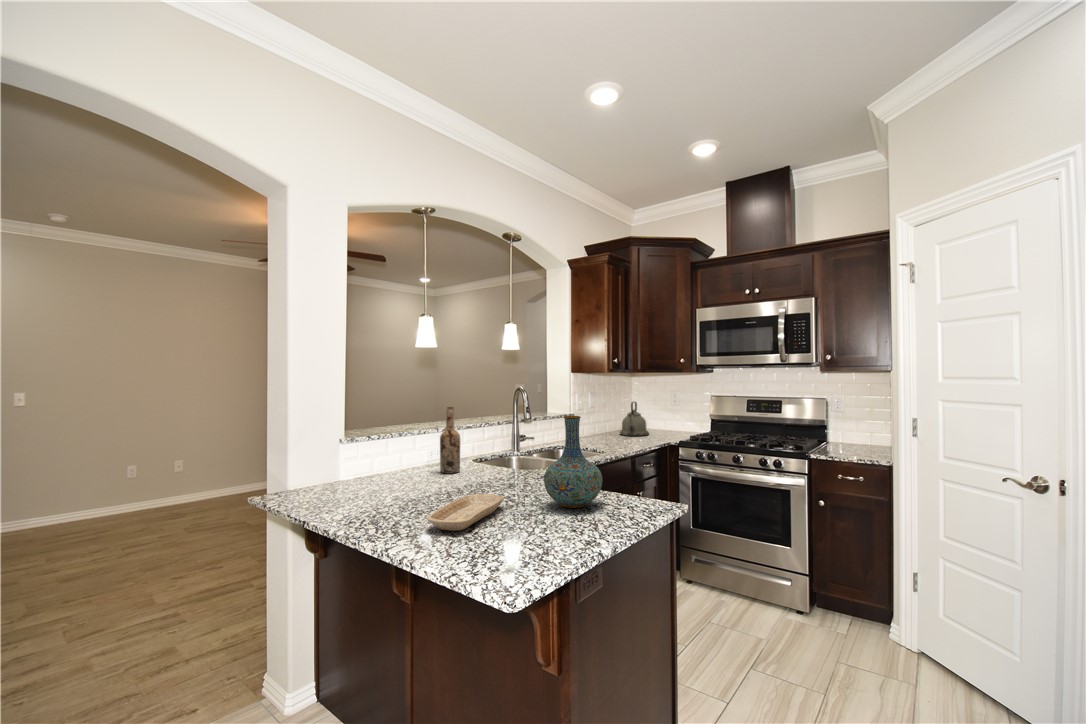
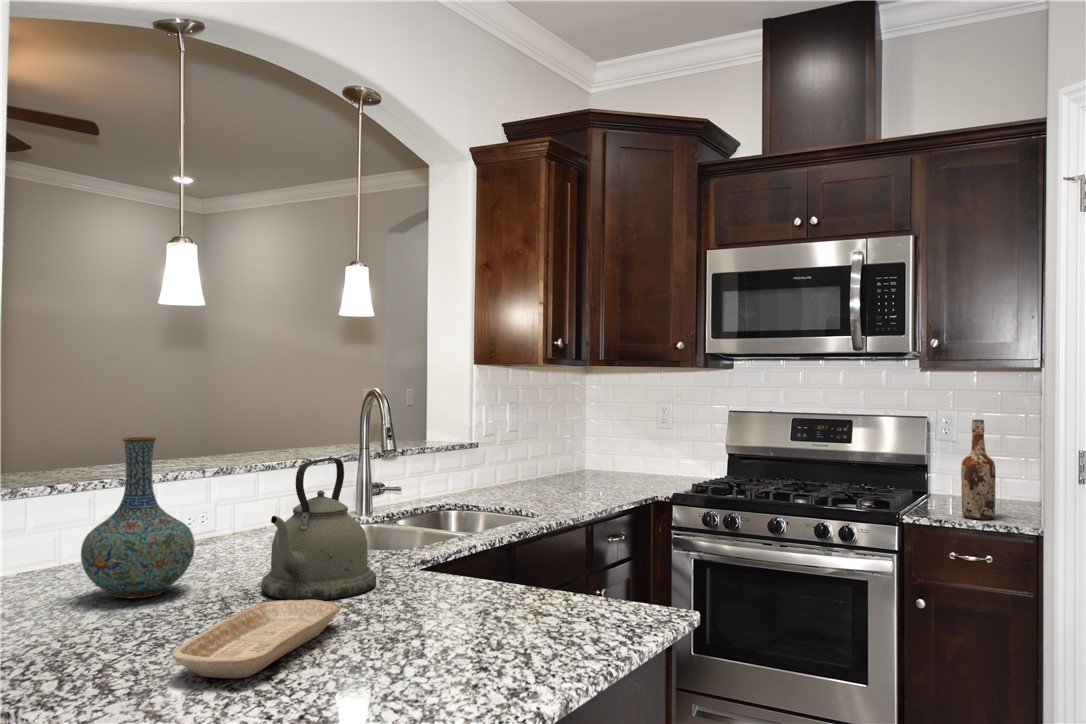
kettle: present [620,402,649,436] -> present [261,458,376,600]
wine bottle: present [440,407,460,474] -> present [961,420,996,520]
vase: present [544,416,602,508] -> present [81,437,195,598]

